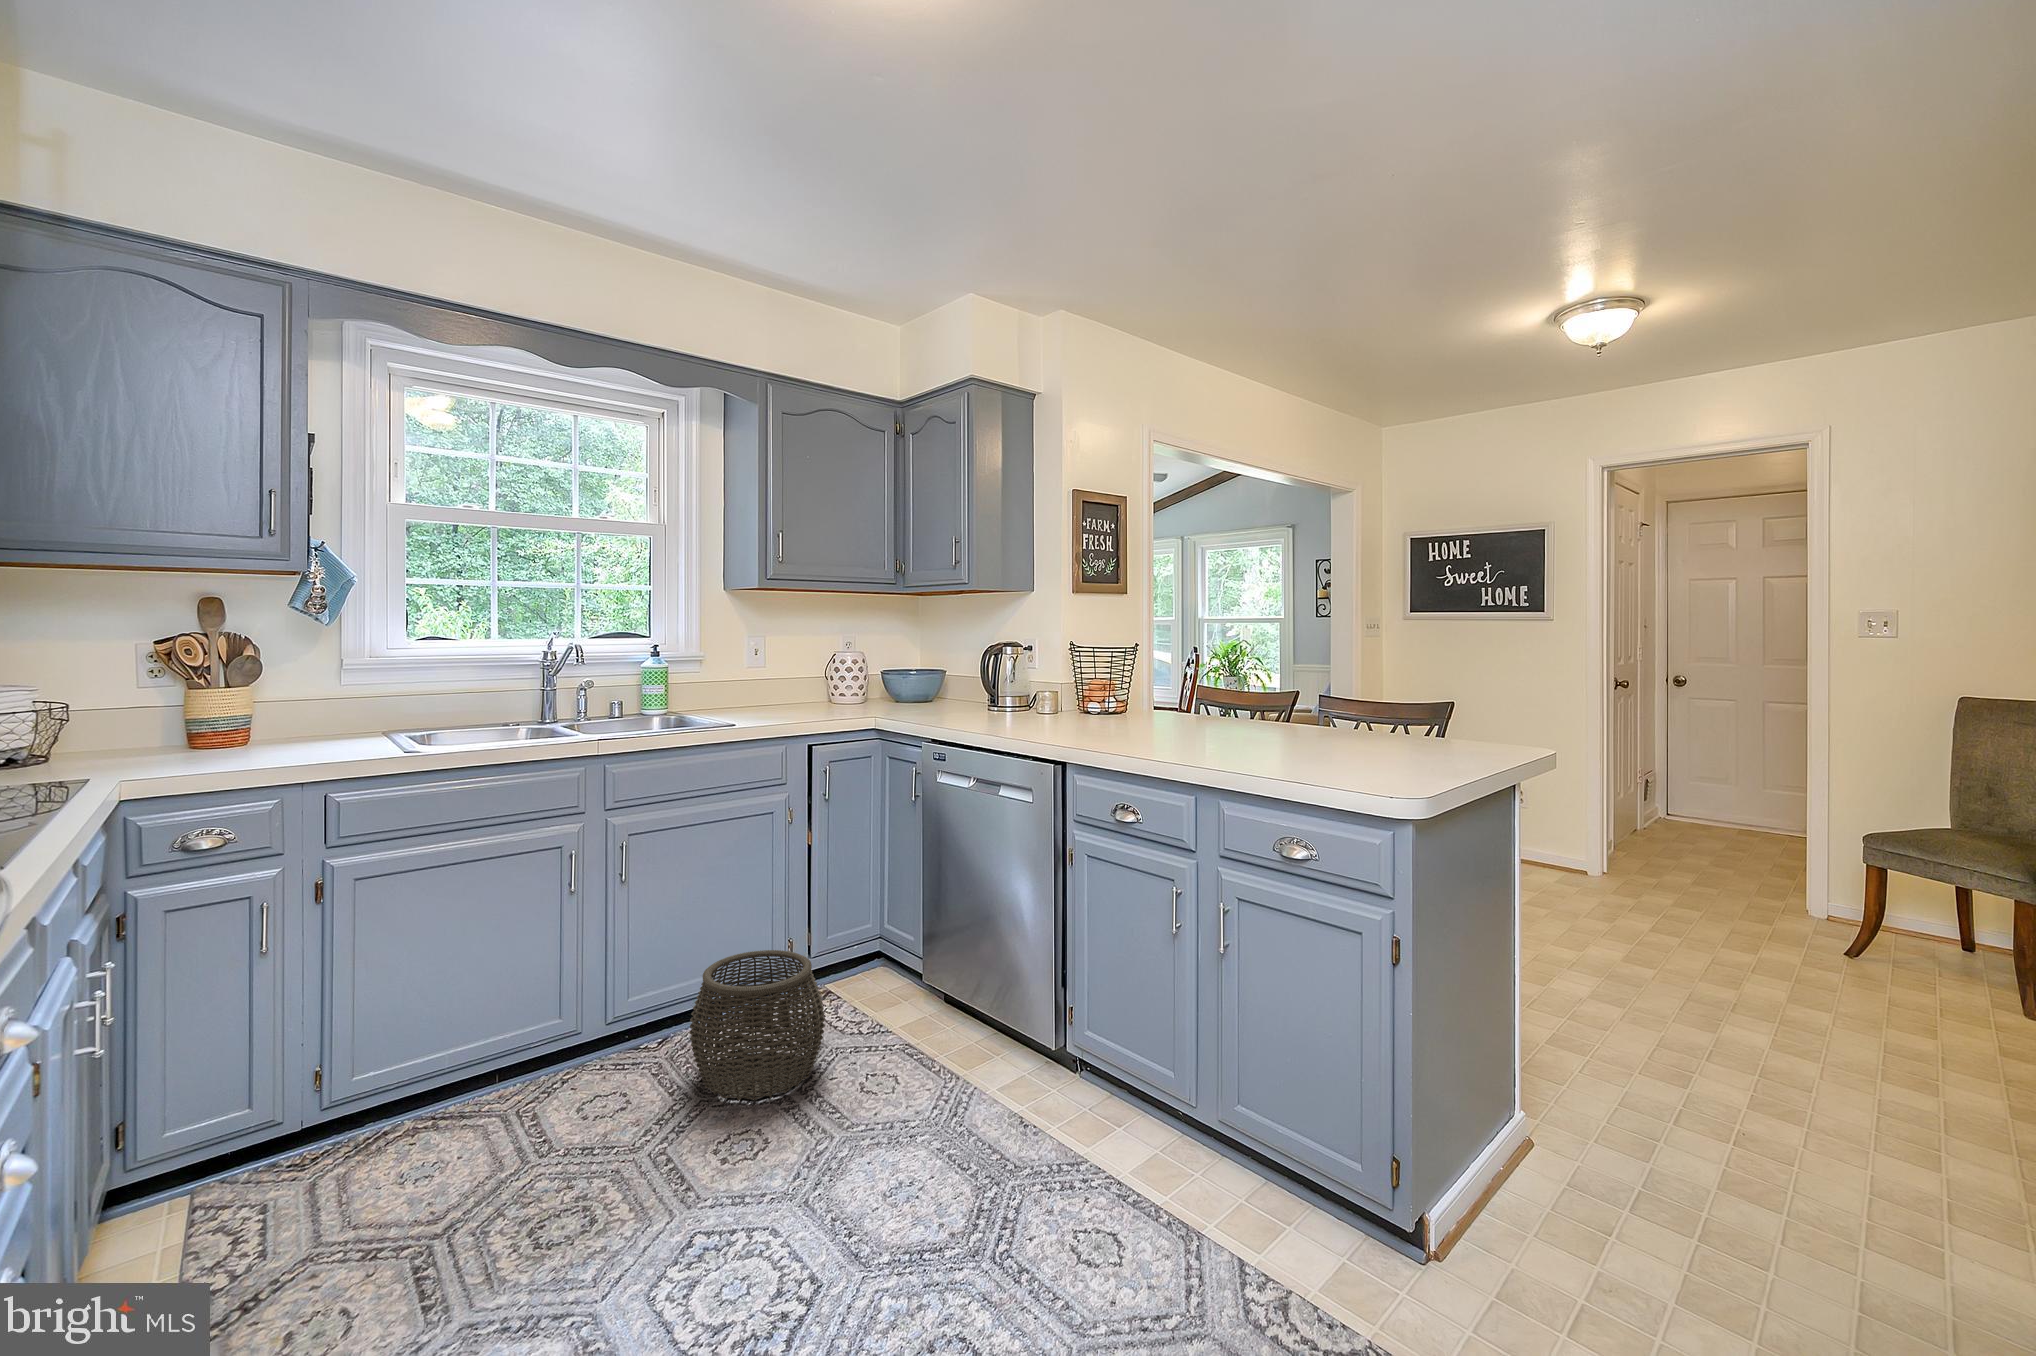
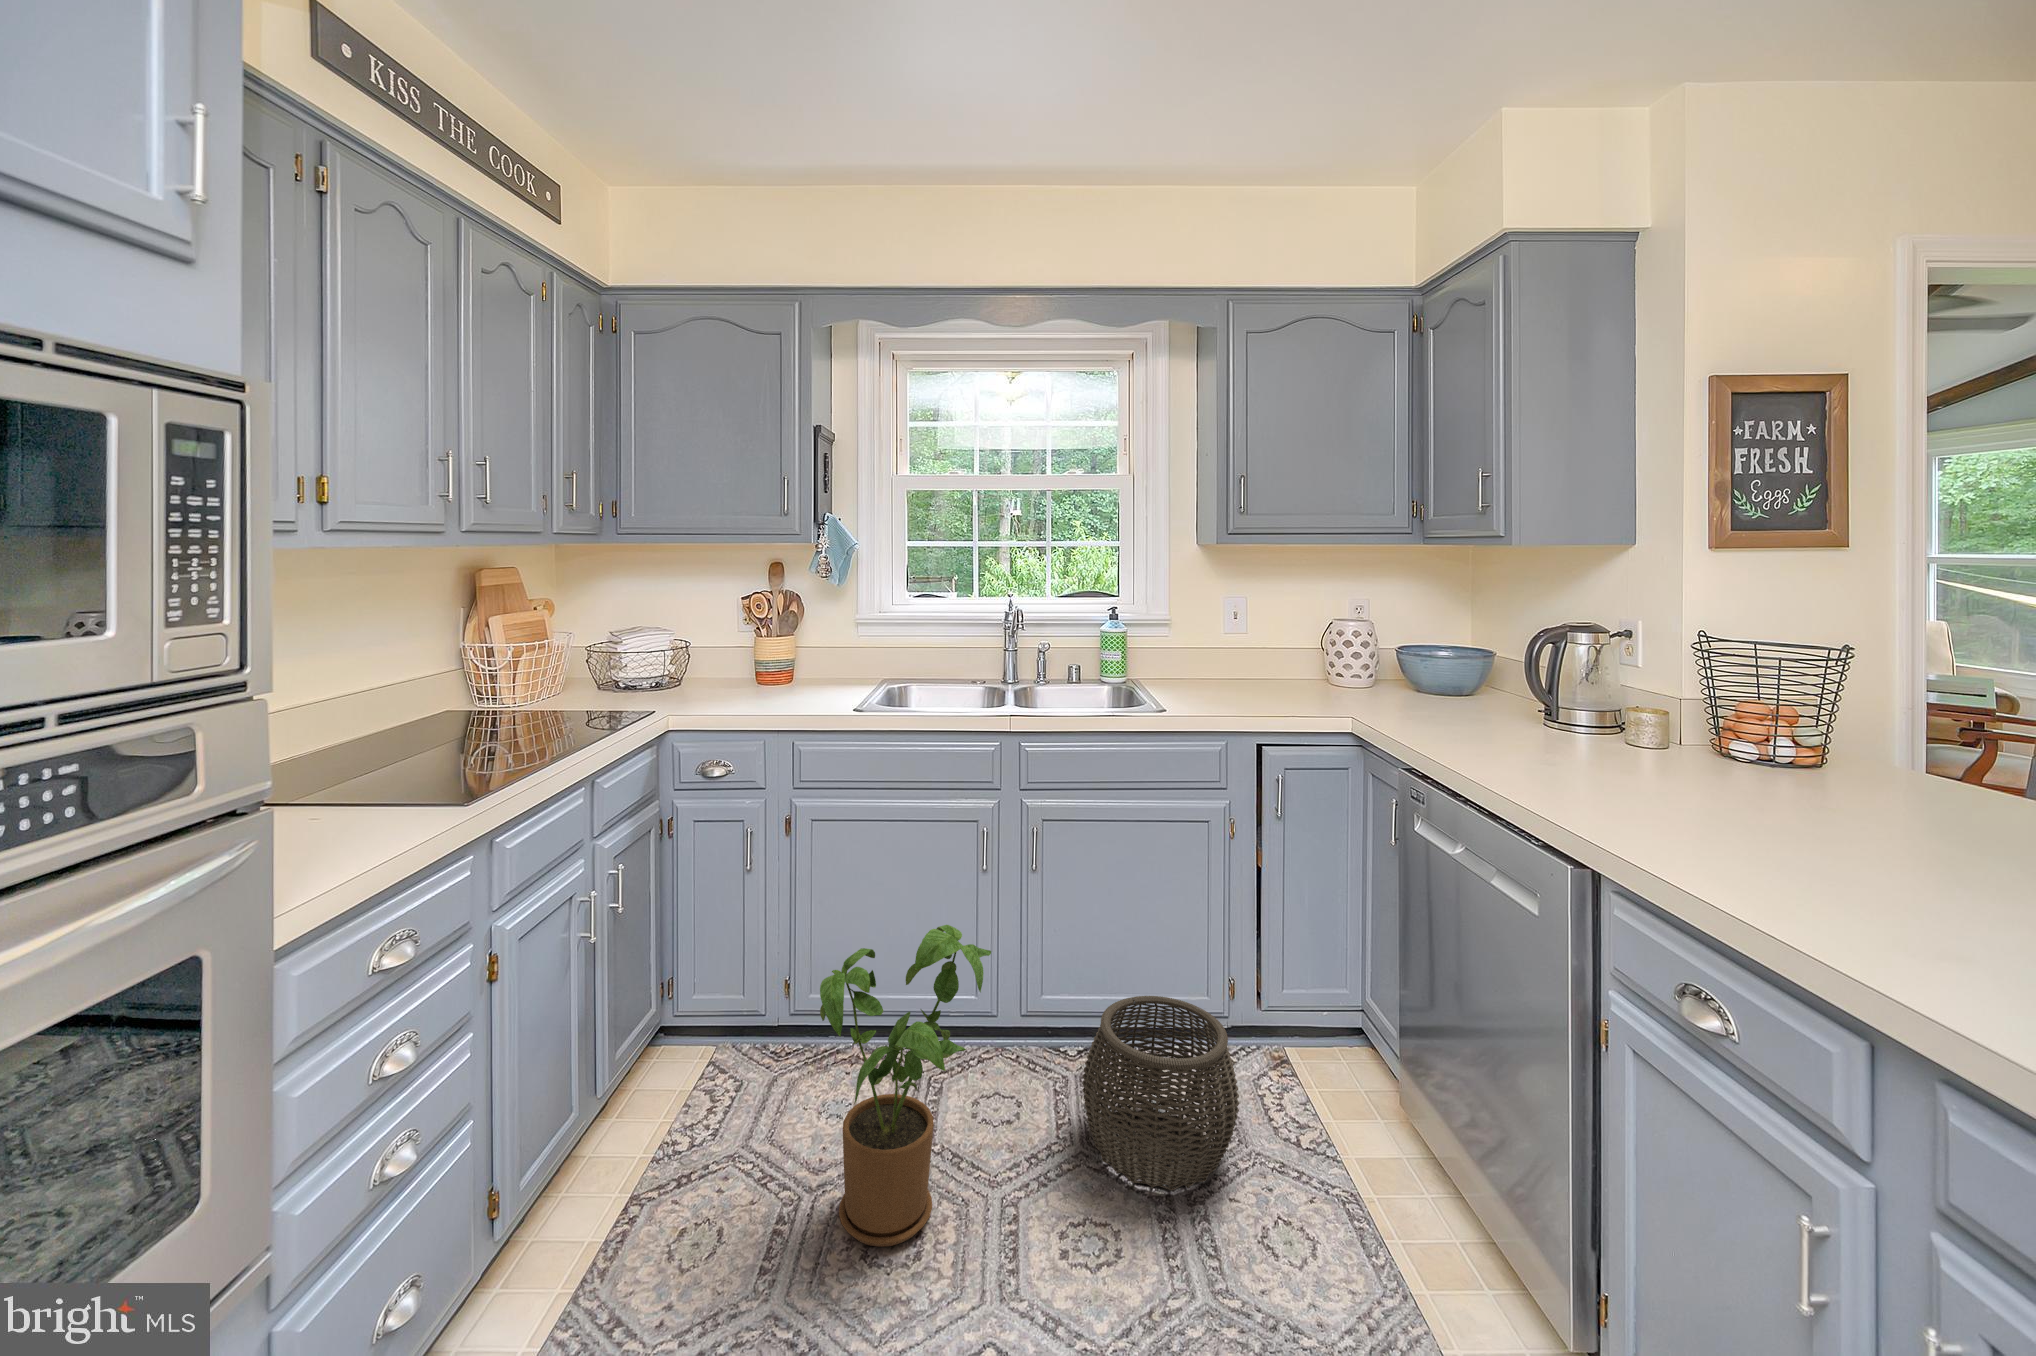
house plant: none [443,920,630,1238] -> present [820,925,991,1247]

